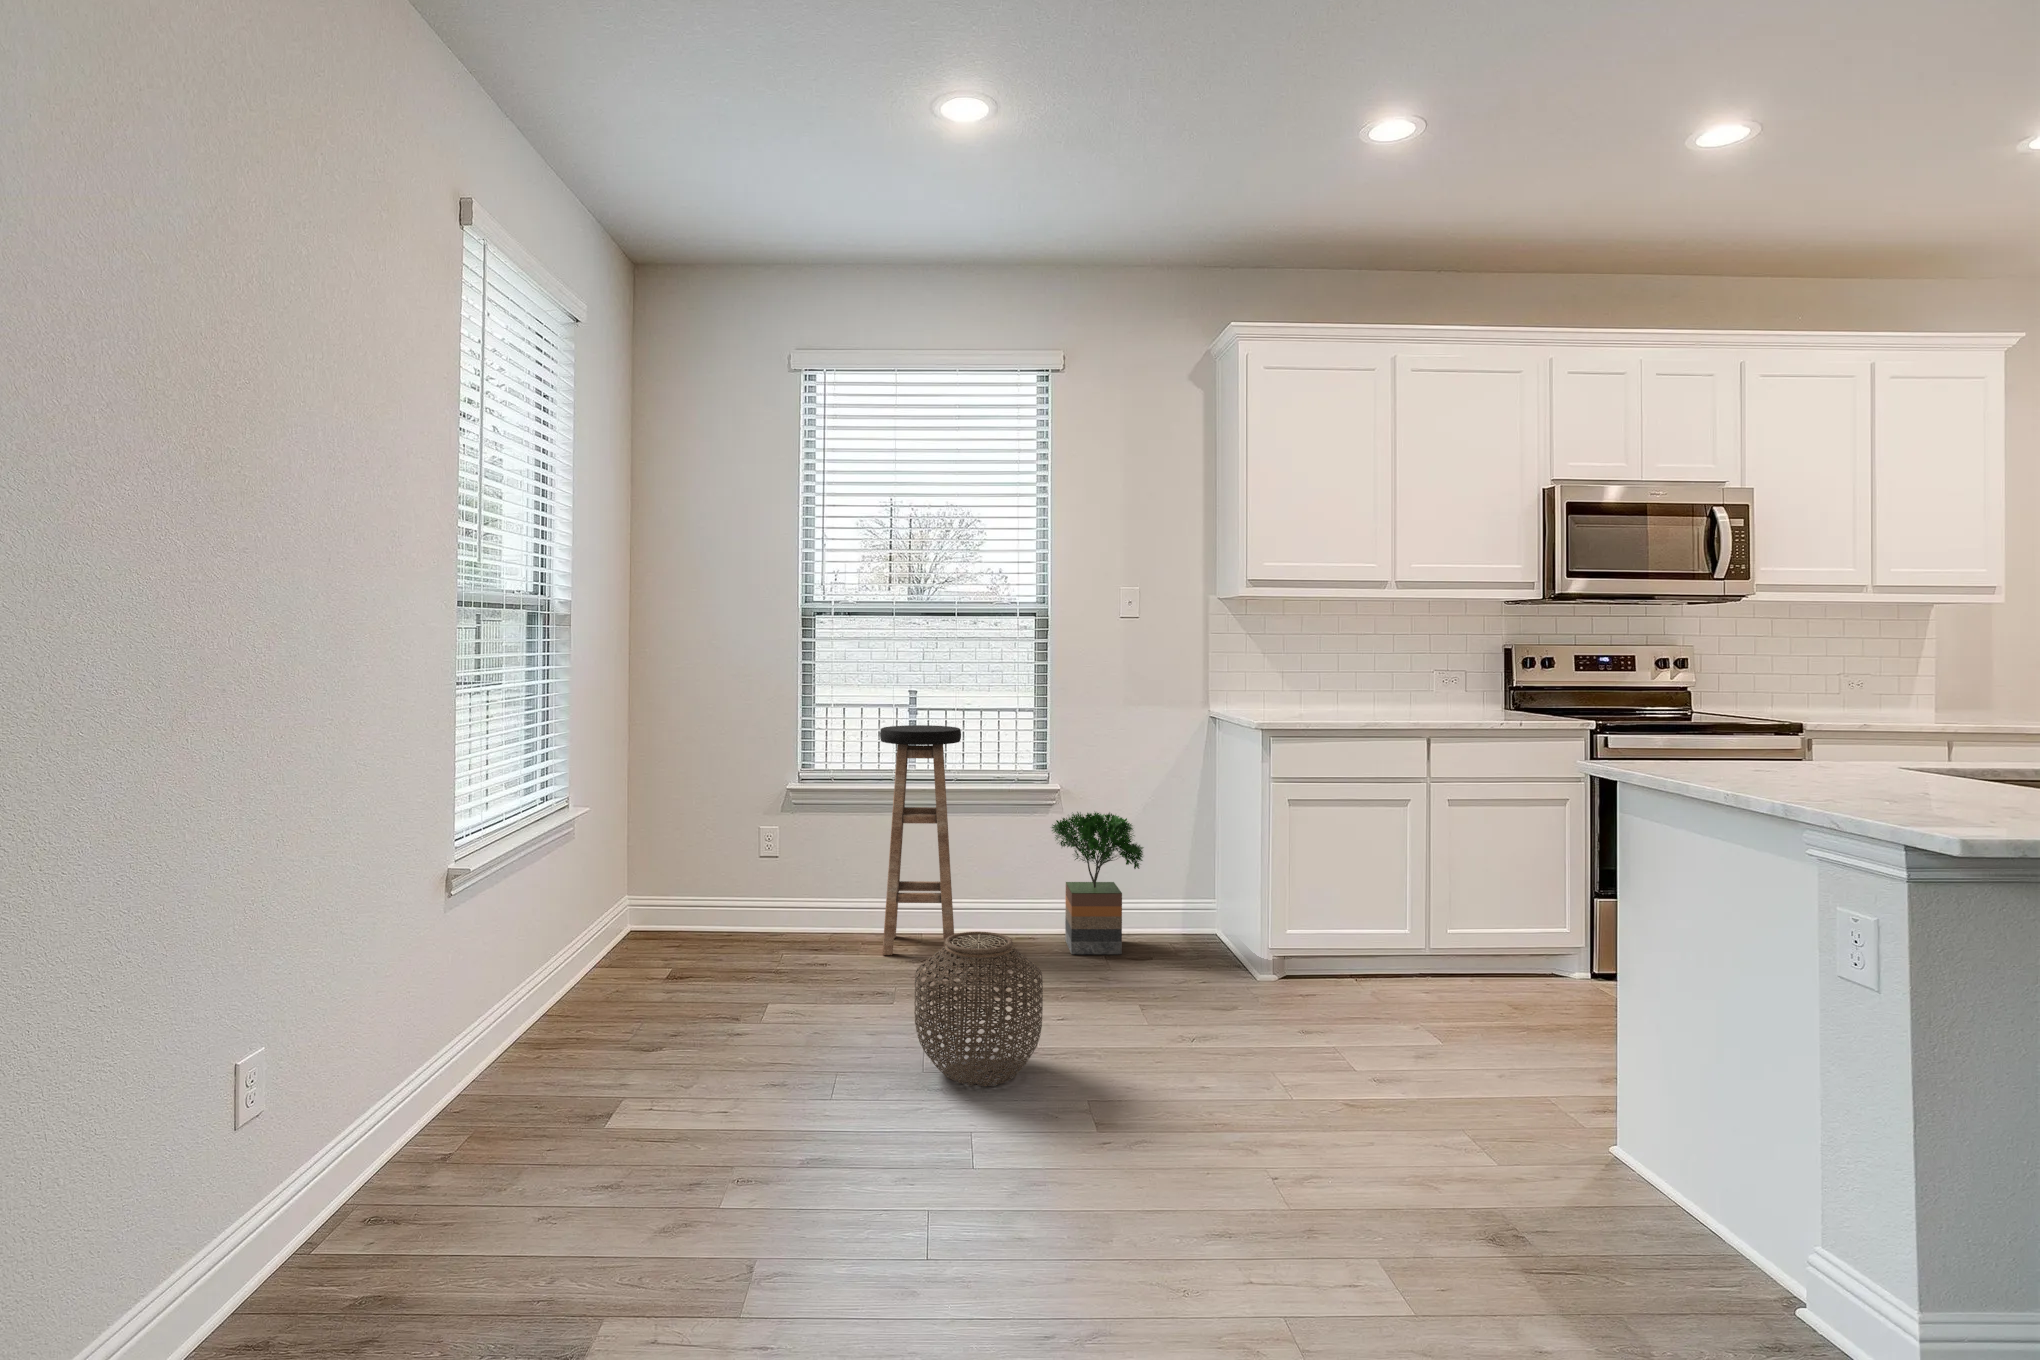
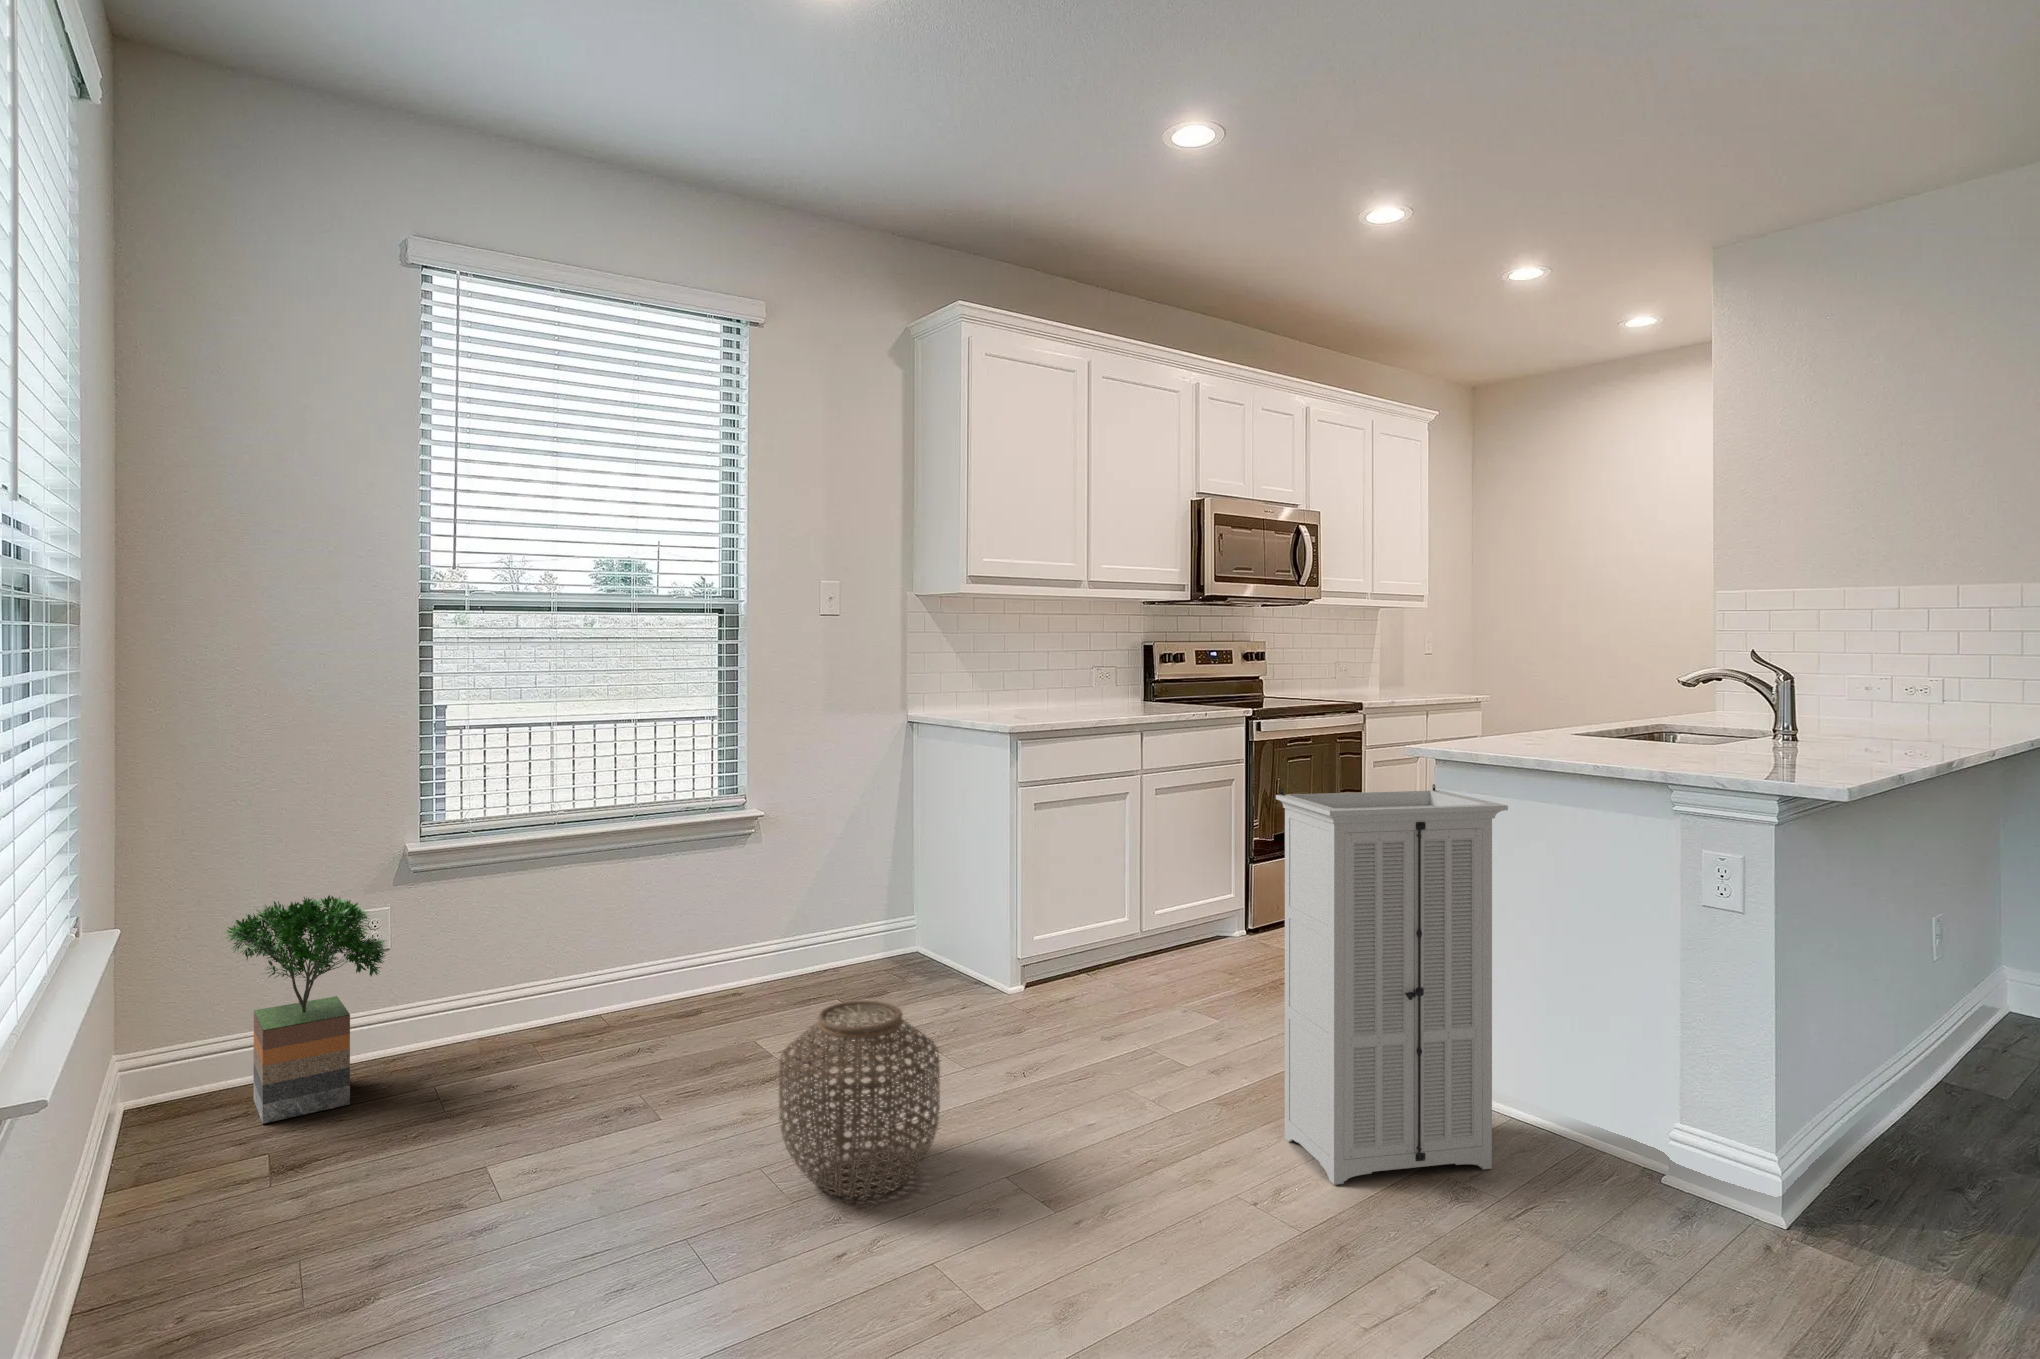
bar stool: present [880,725,961,955] -> none [552,749,668,1055]
storage cabinet: none [1357,790,1581,1218] -> present [1276,784,1508,1185]
potted tree: present [1052,812,1144,954] -> present [225,895,385,1124]

